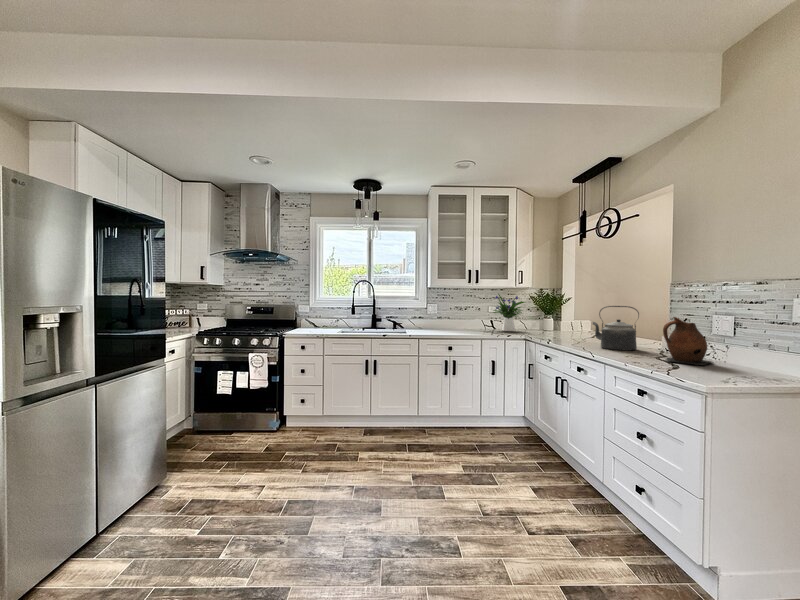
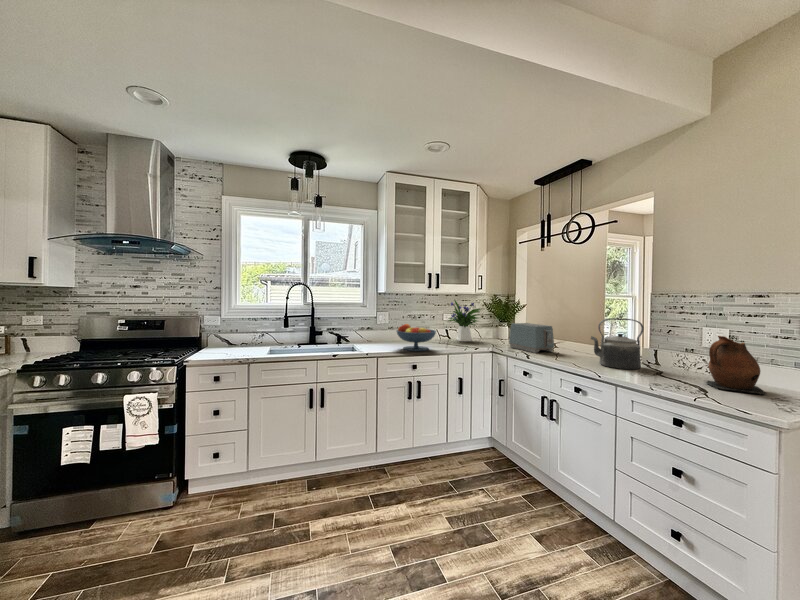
fruit bowl: none [436,312,470,335] -> present [396,324,436,351]
toaster: none [542,314,579,339] -> present [509,323,554,353]

